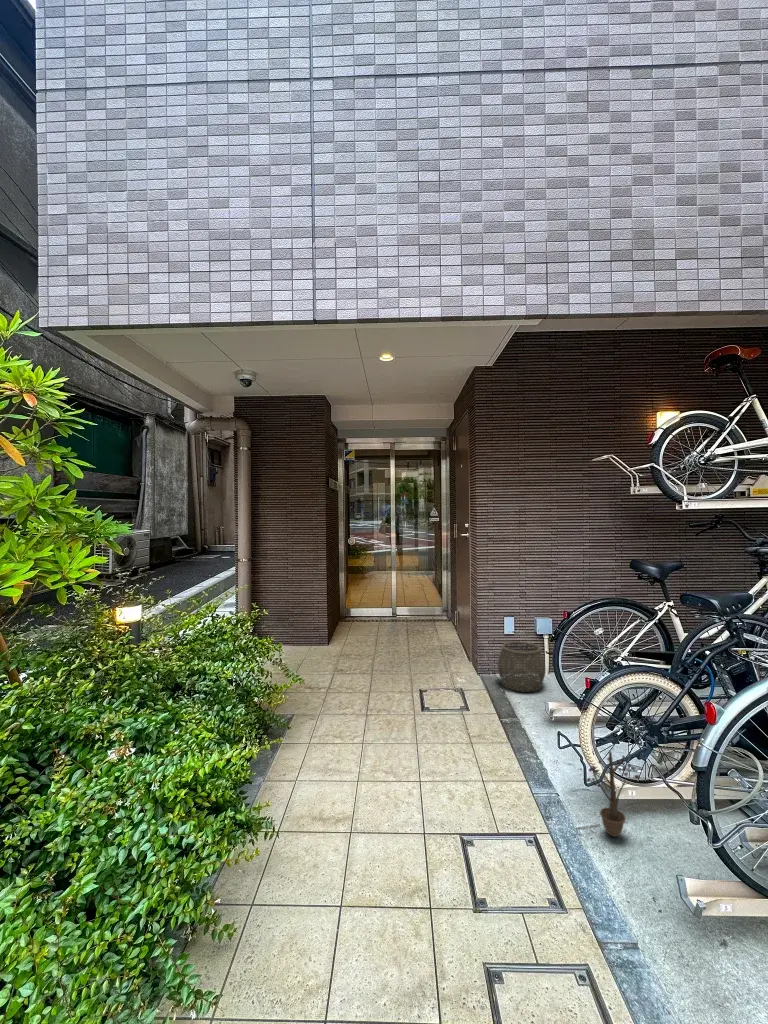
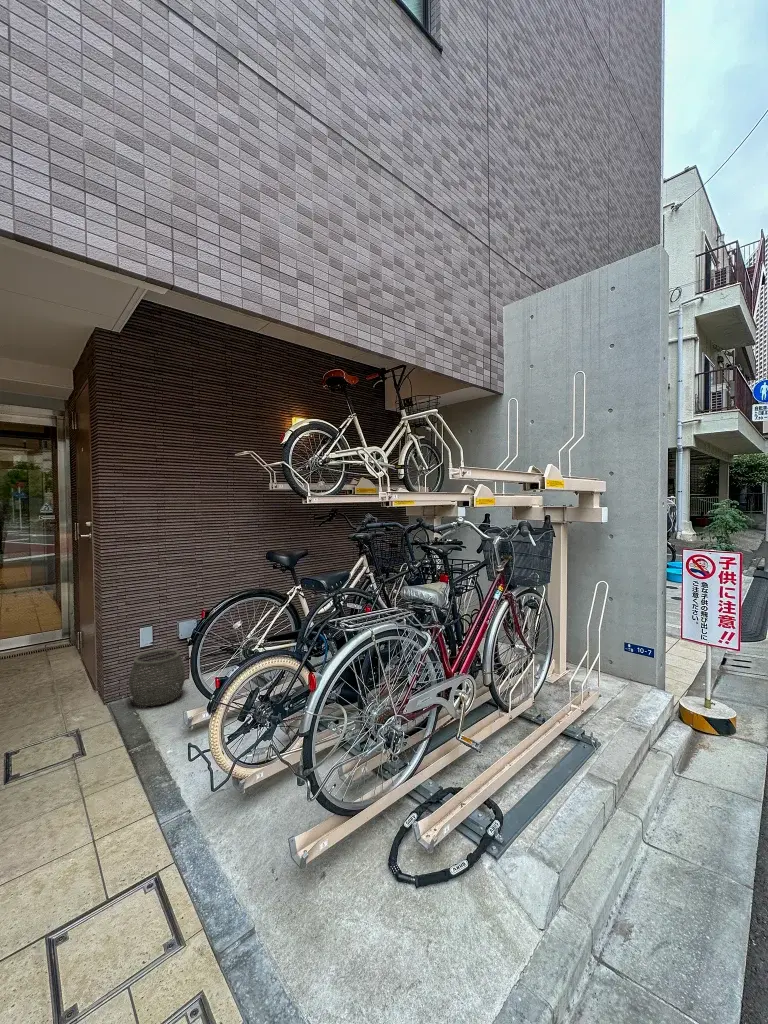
decorative plant: present [576,751,639,837] -> none [203,745,267,846]

